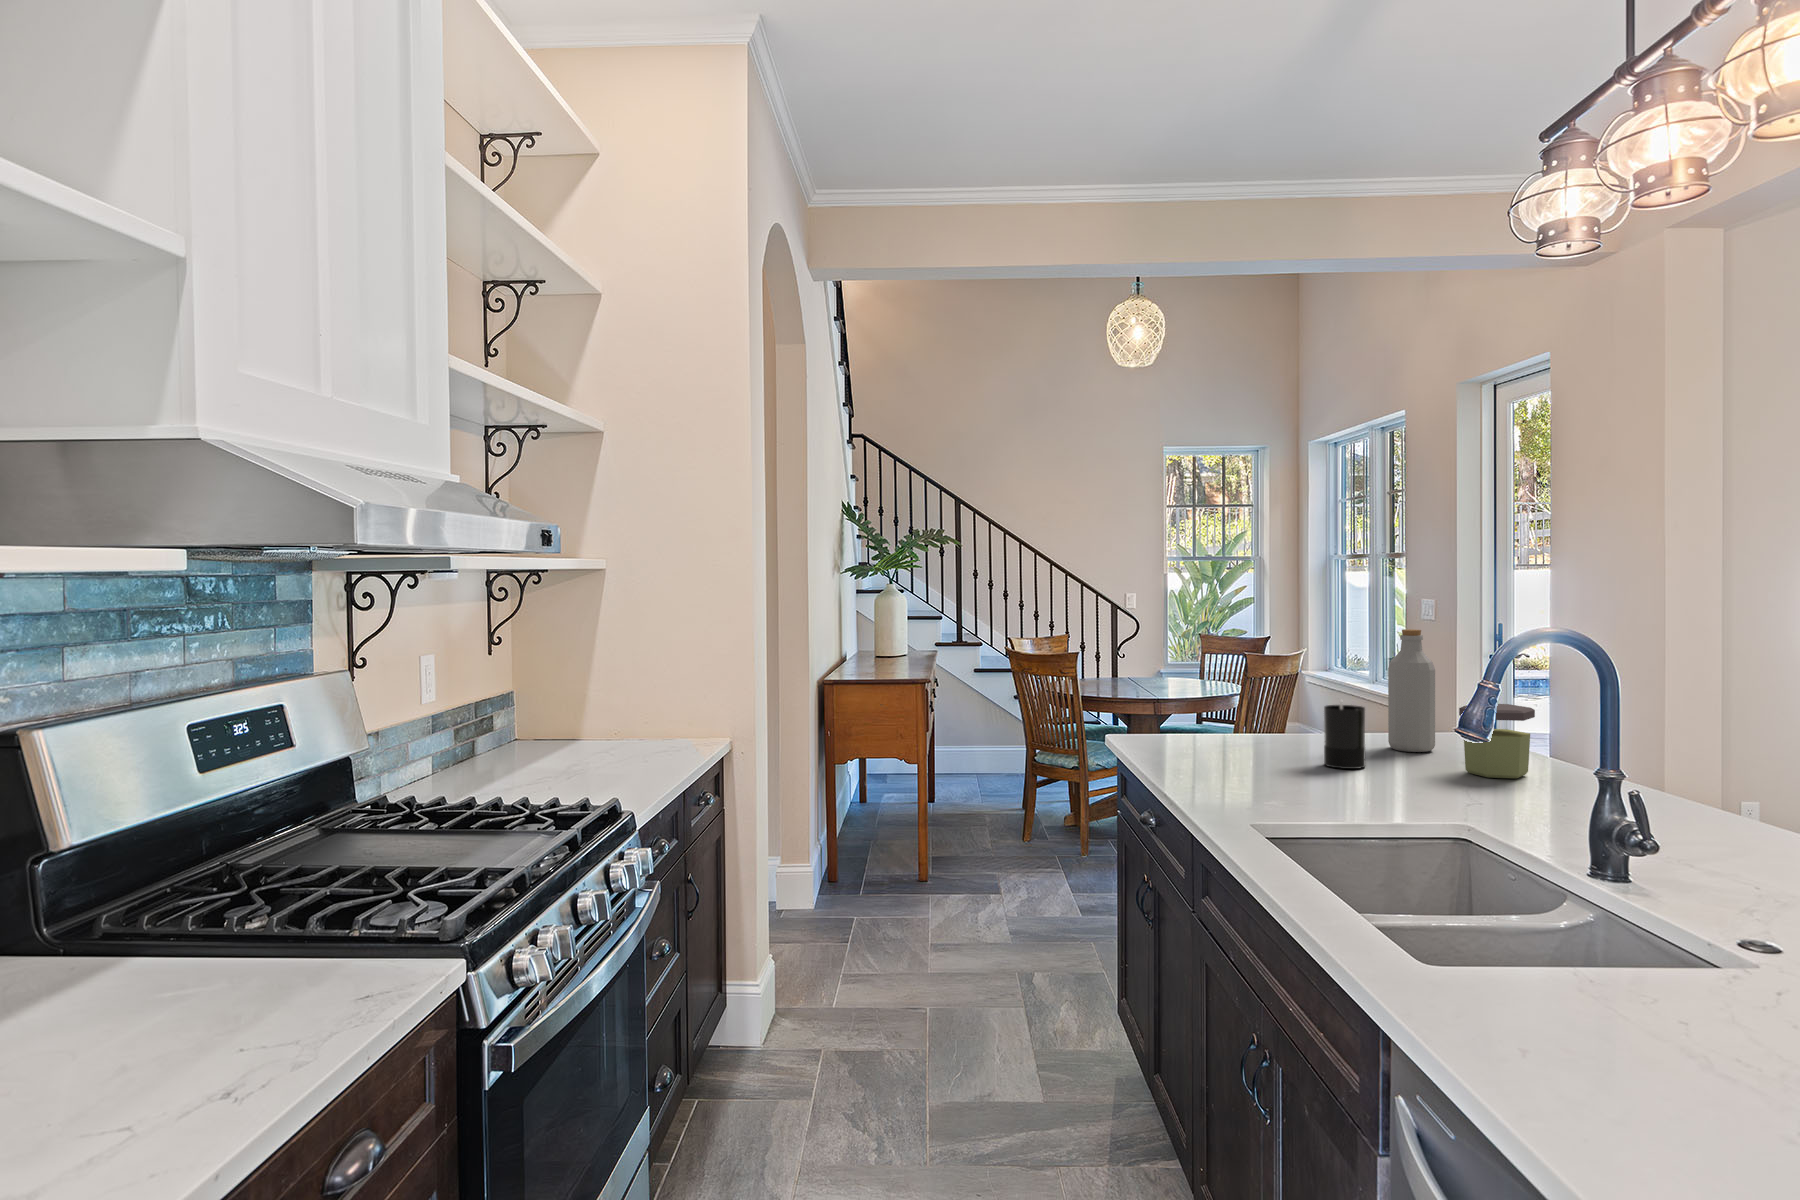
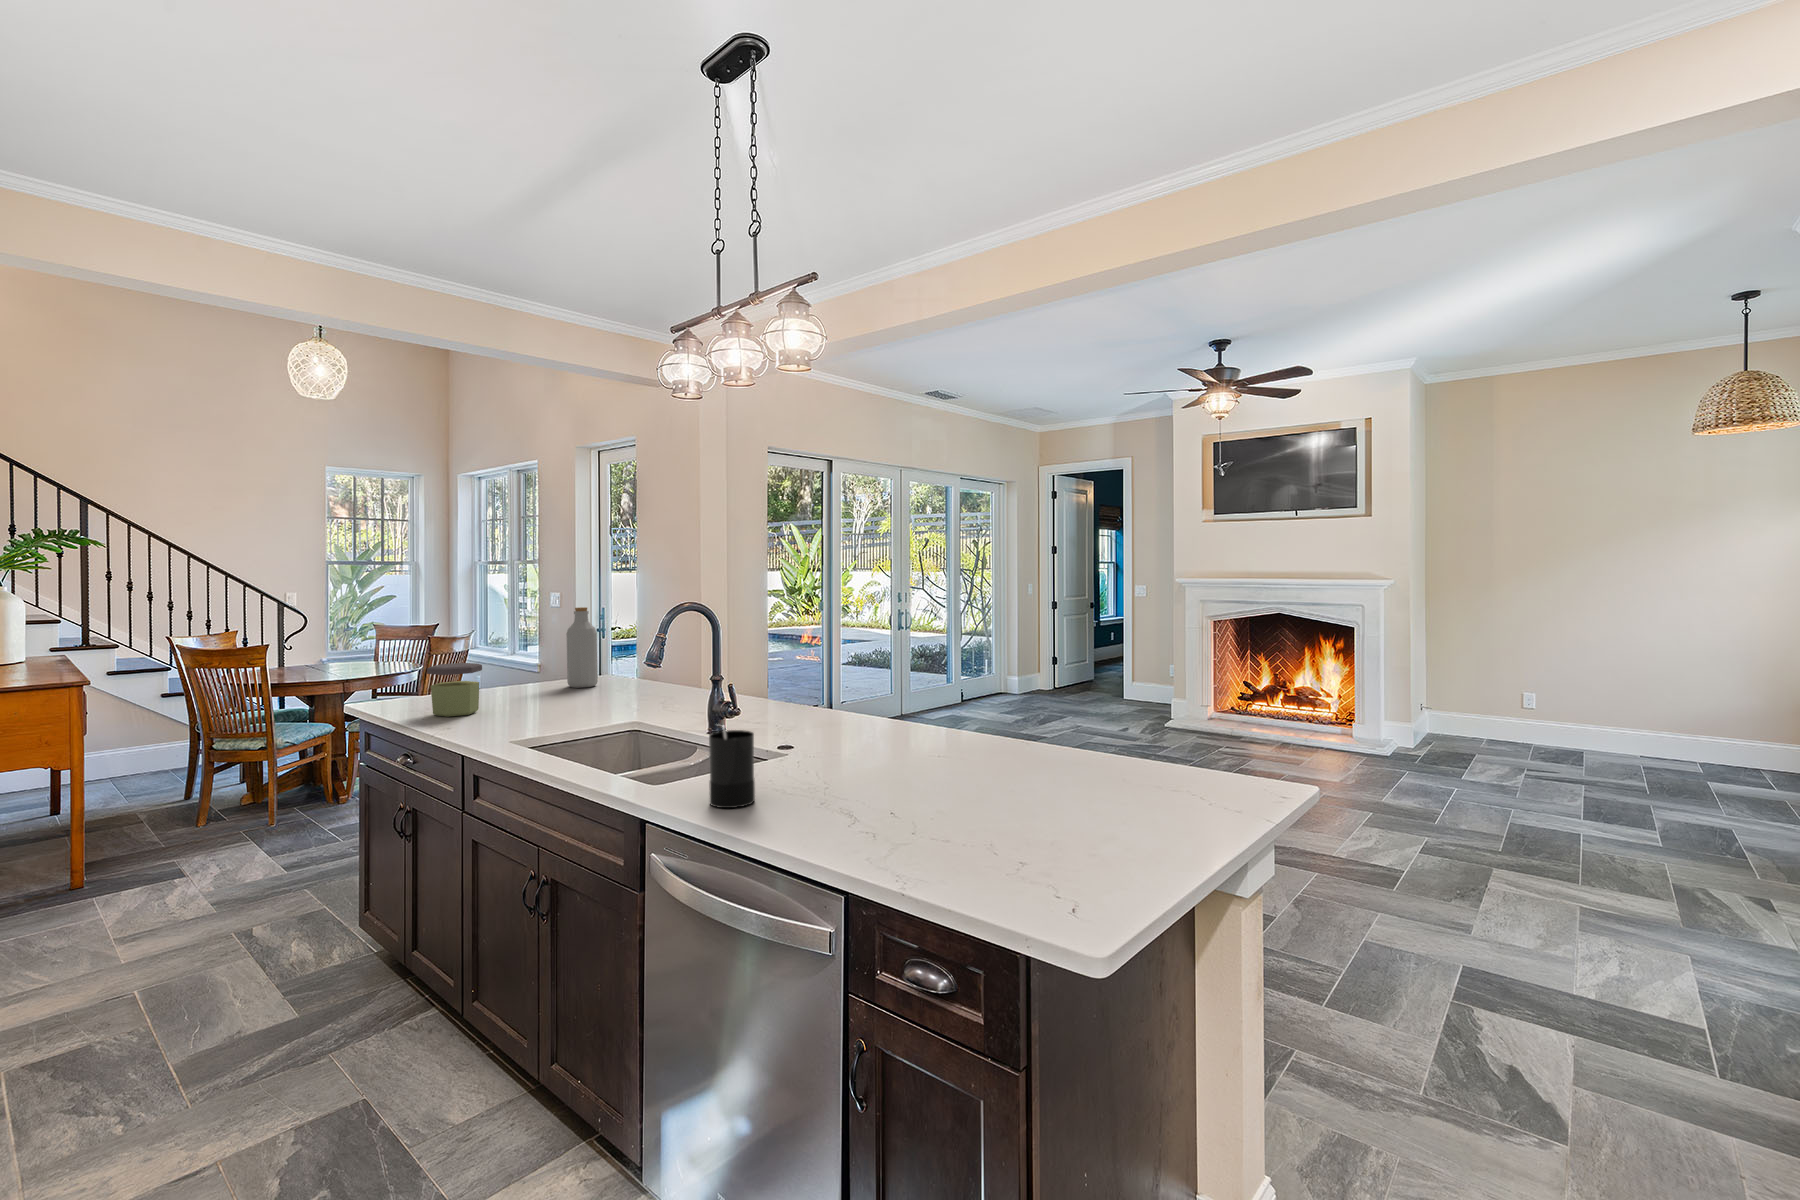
candle: present [1324,700,1365,769] -> present [709,726,755,808]
jar: present [1459,704,1535,778] -> present [427,663,482,717]

